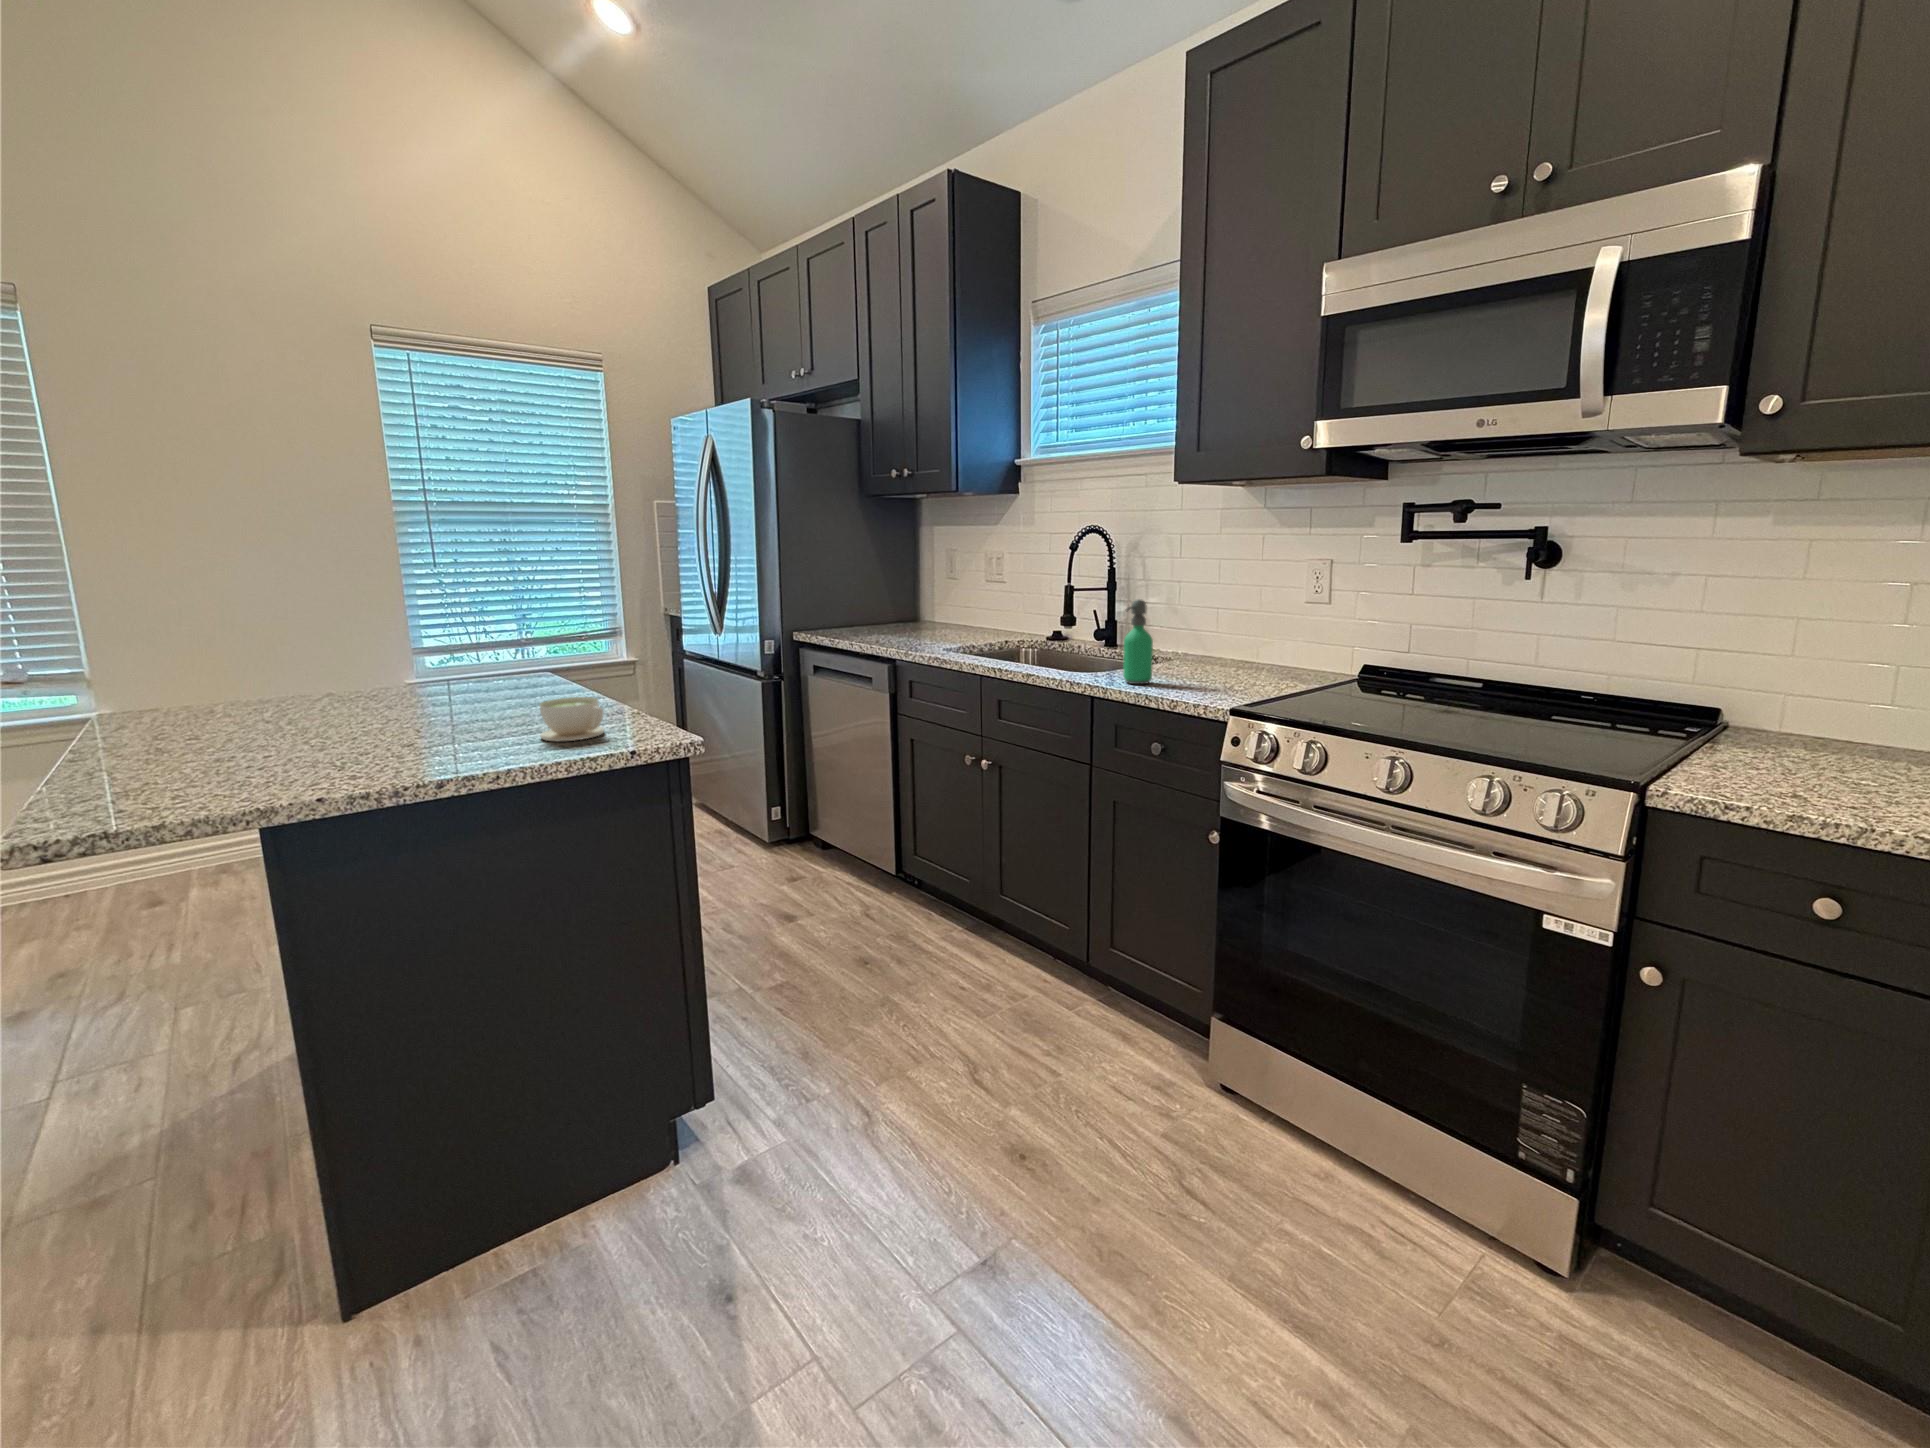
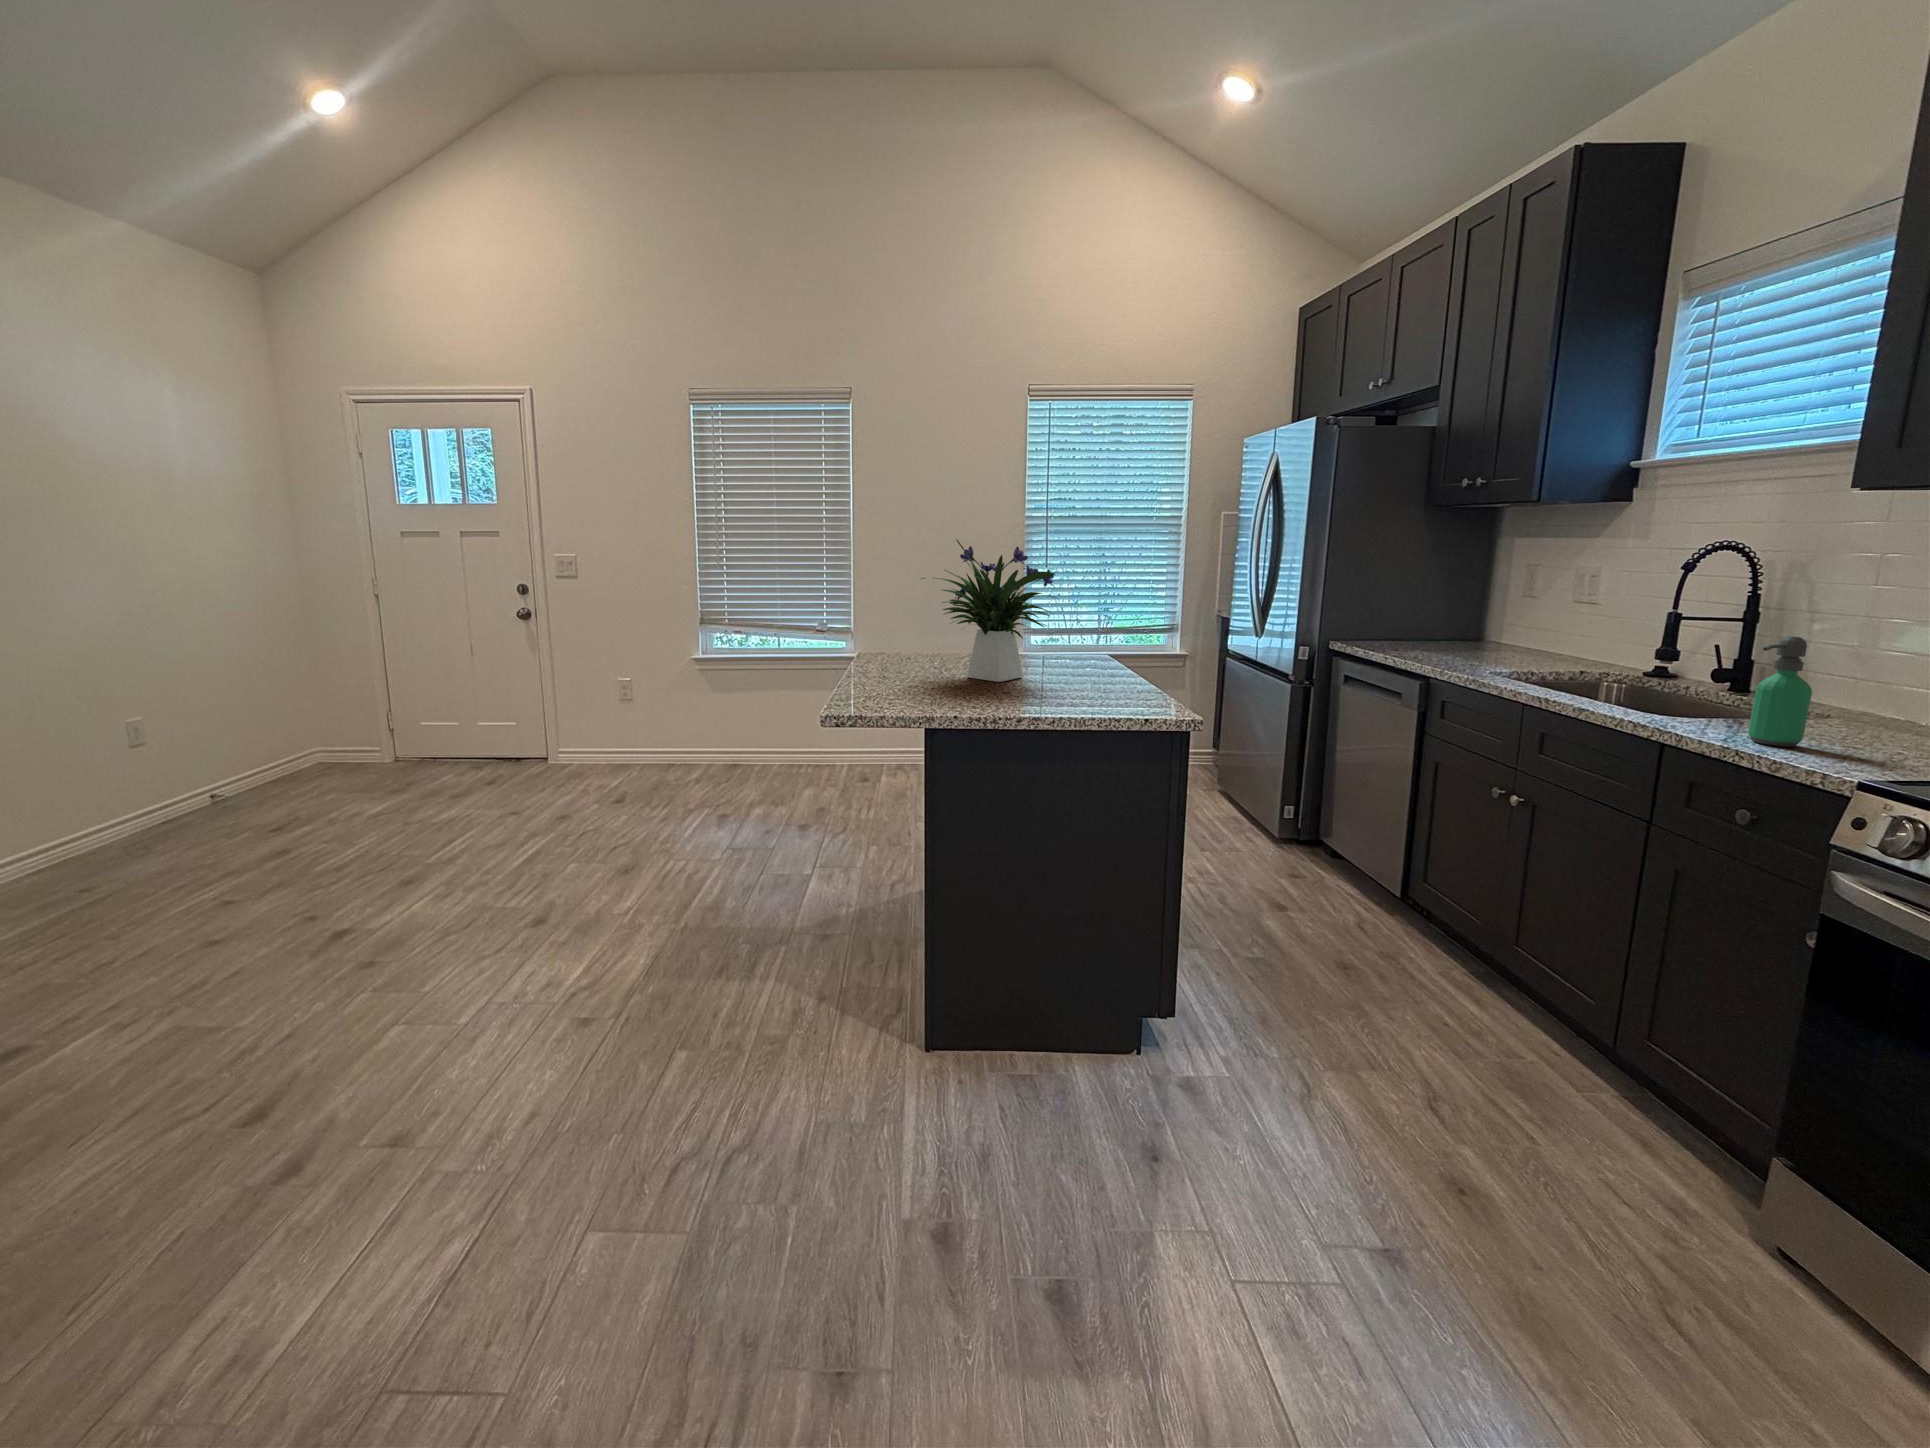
flower arrangement: none [201,518,474,732] -> present [921,539,1057,682]
coffee cup: present [540,697,604,742] -> none [1085,673,1130,706]

